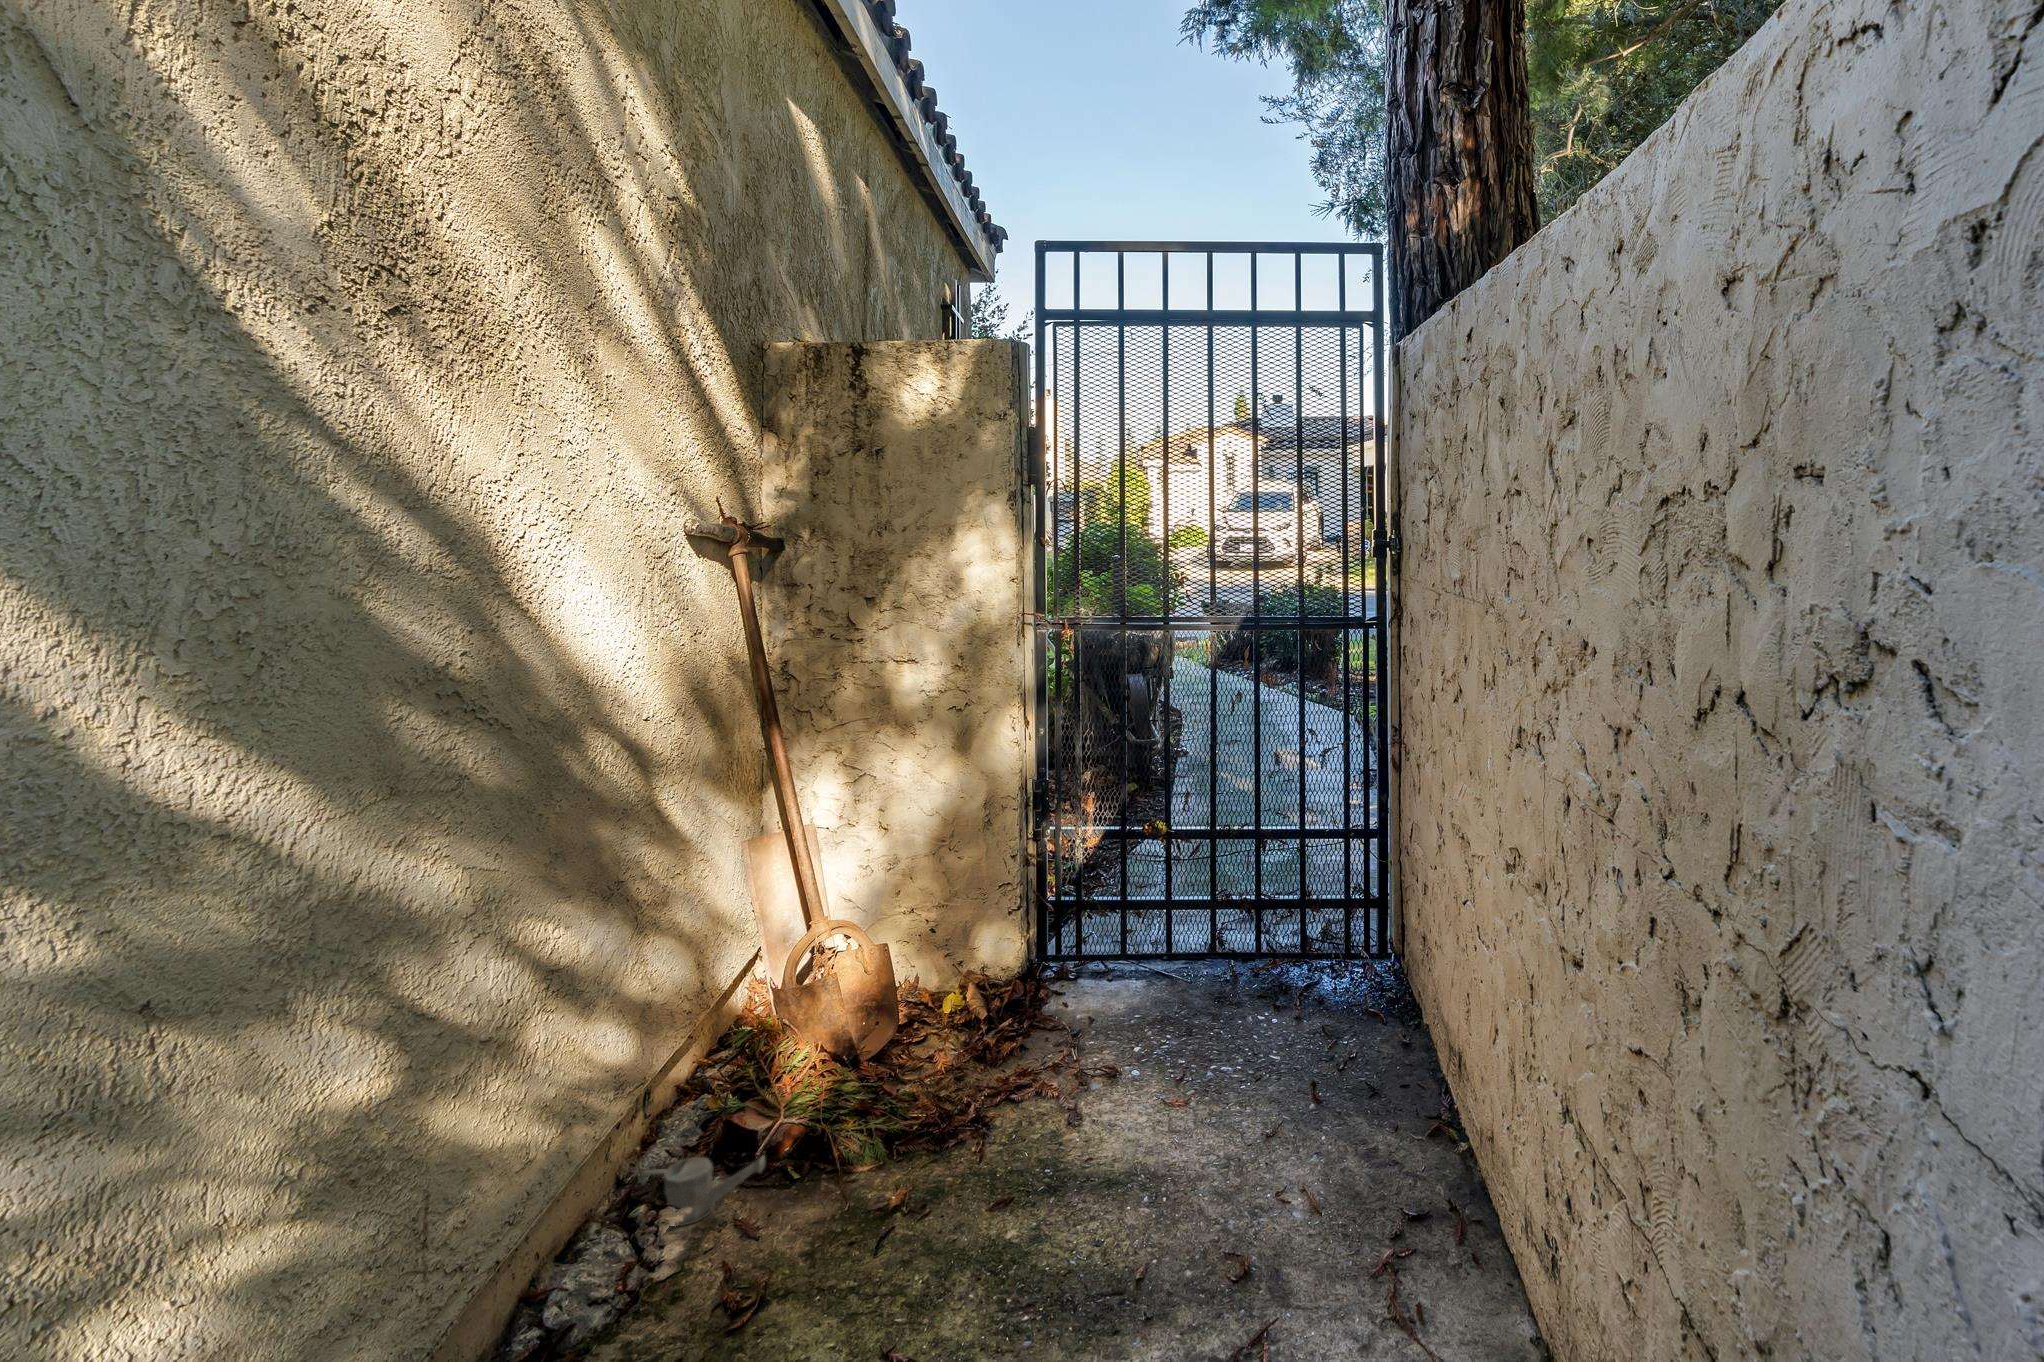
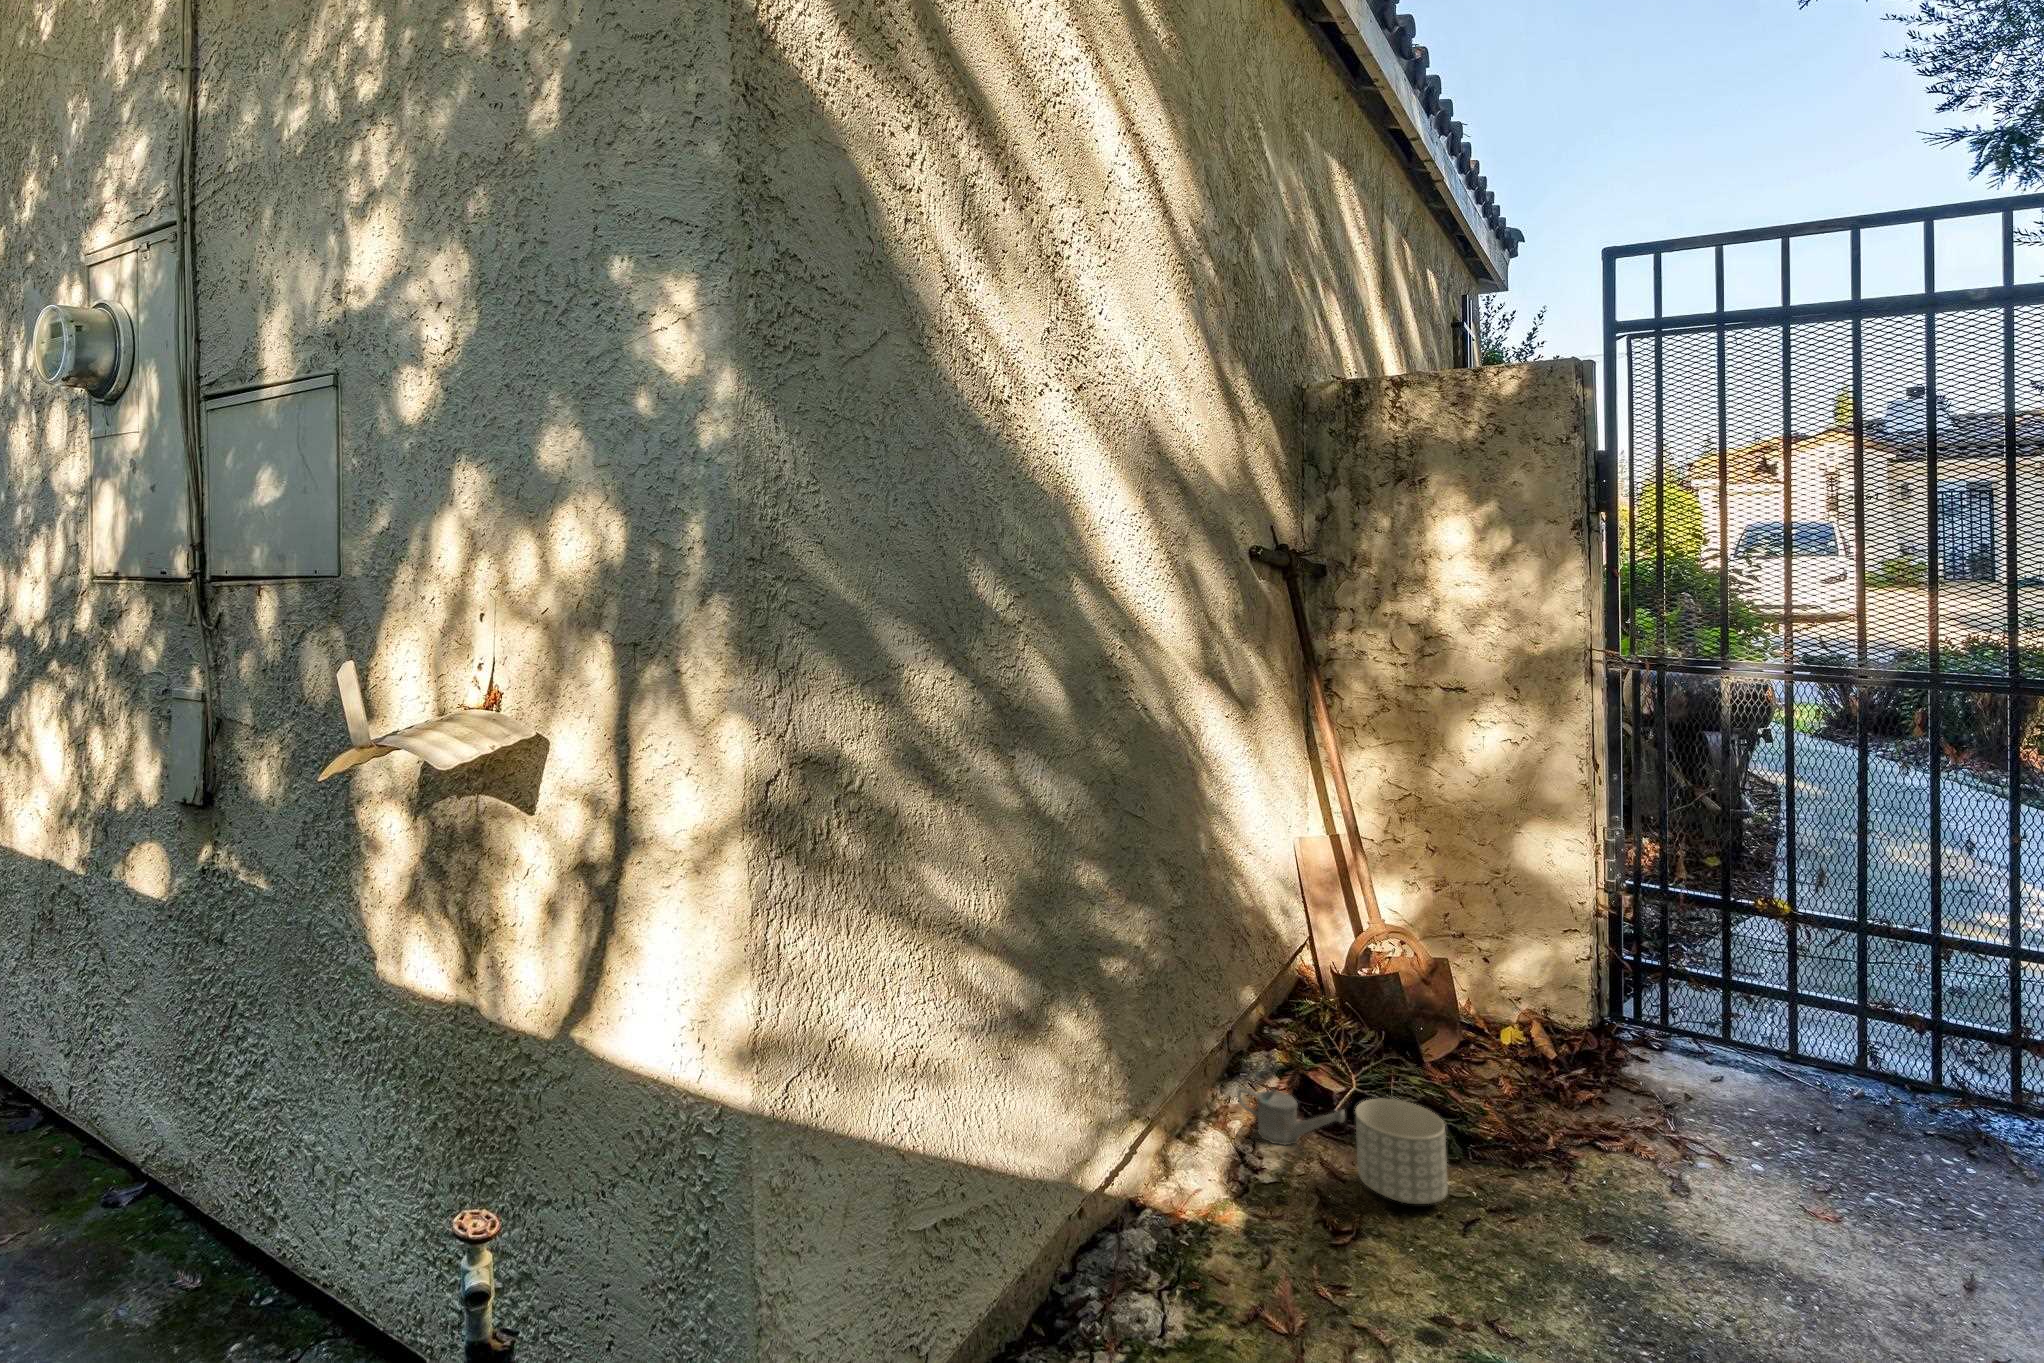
planter: none [768,1125,865,1249] -> present [1355,1099,1448,1204]

